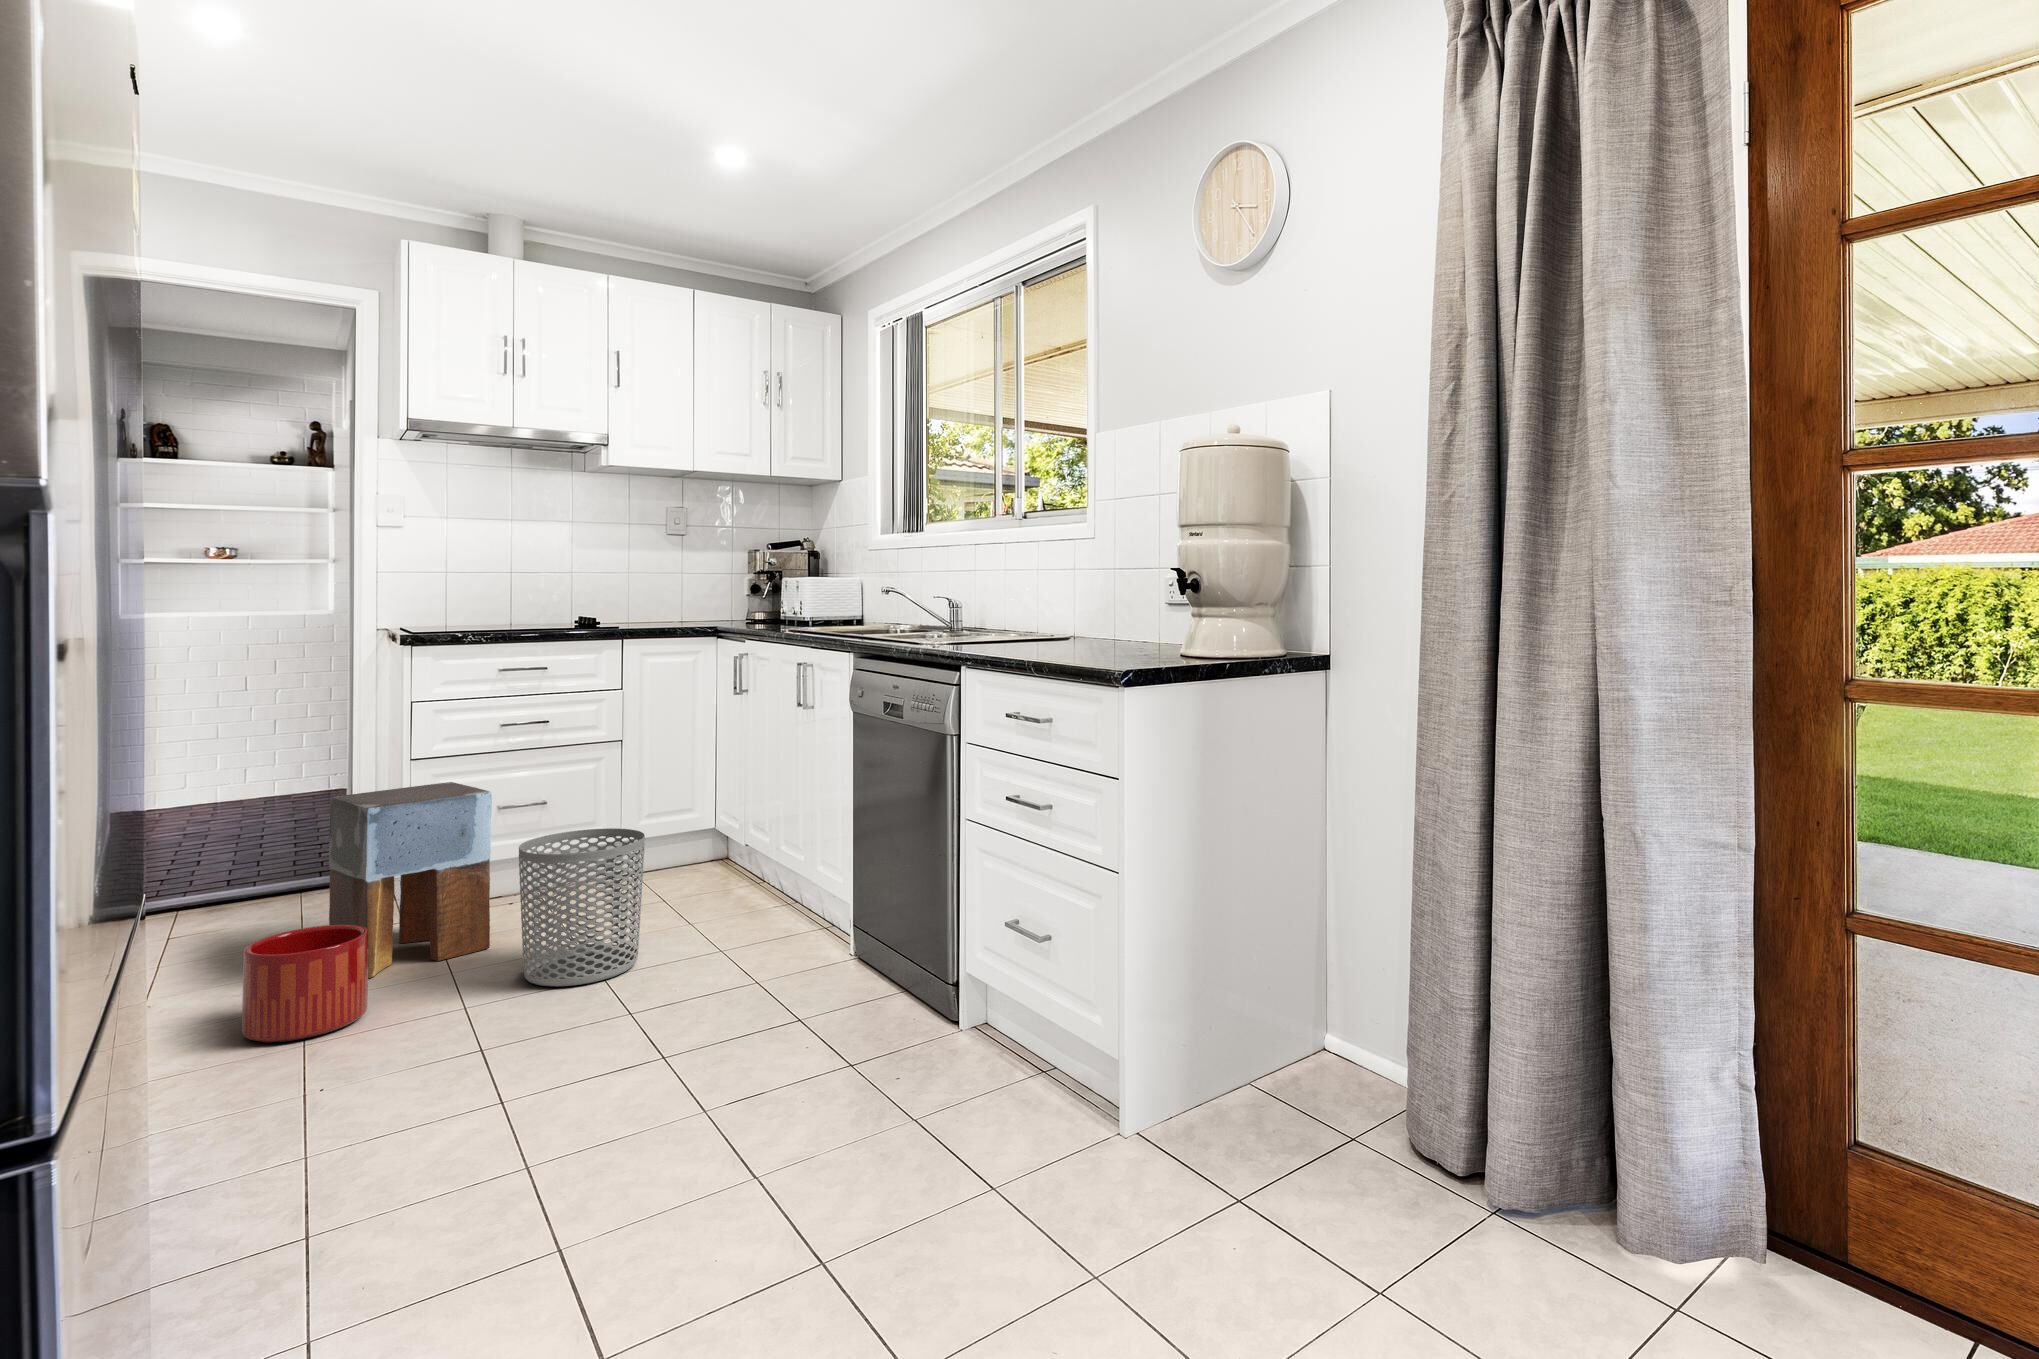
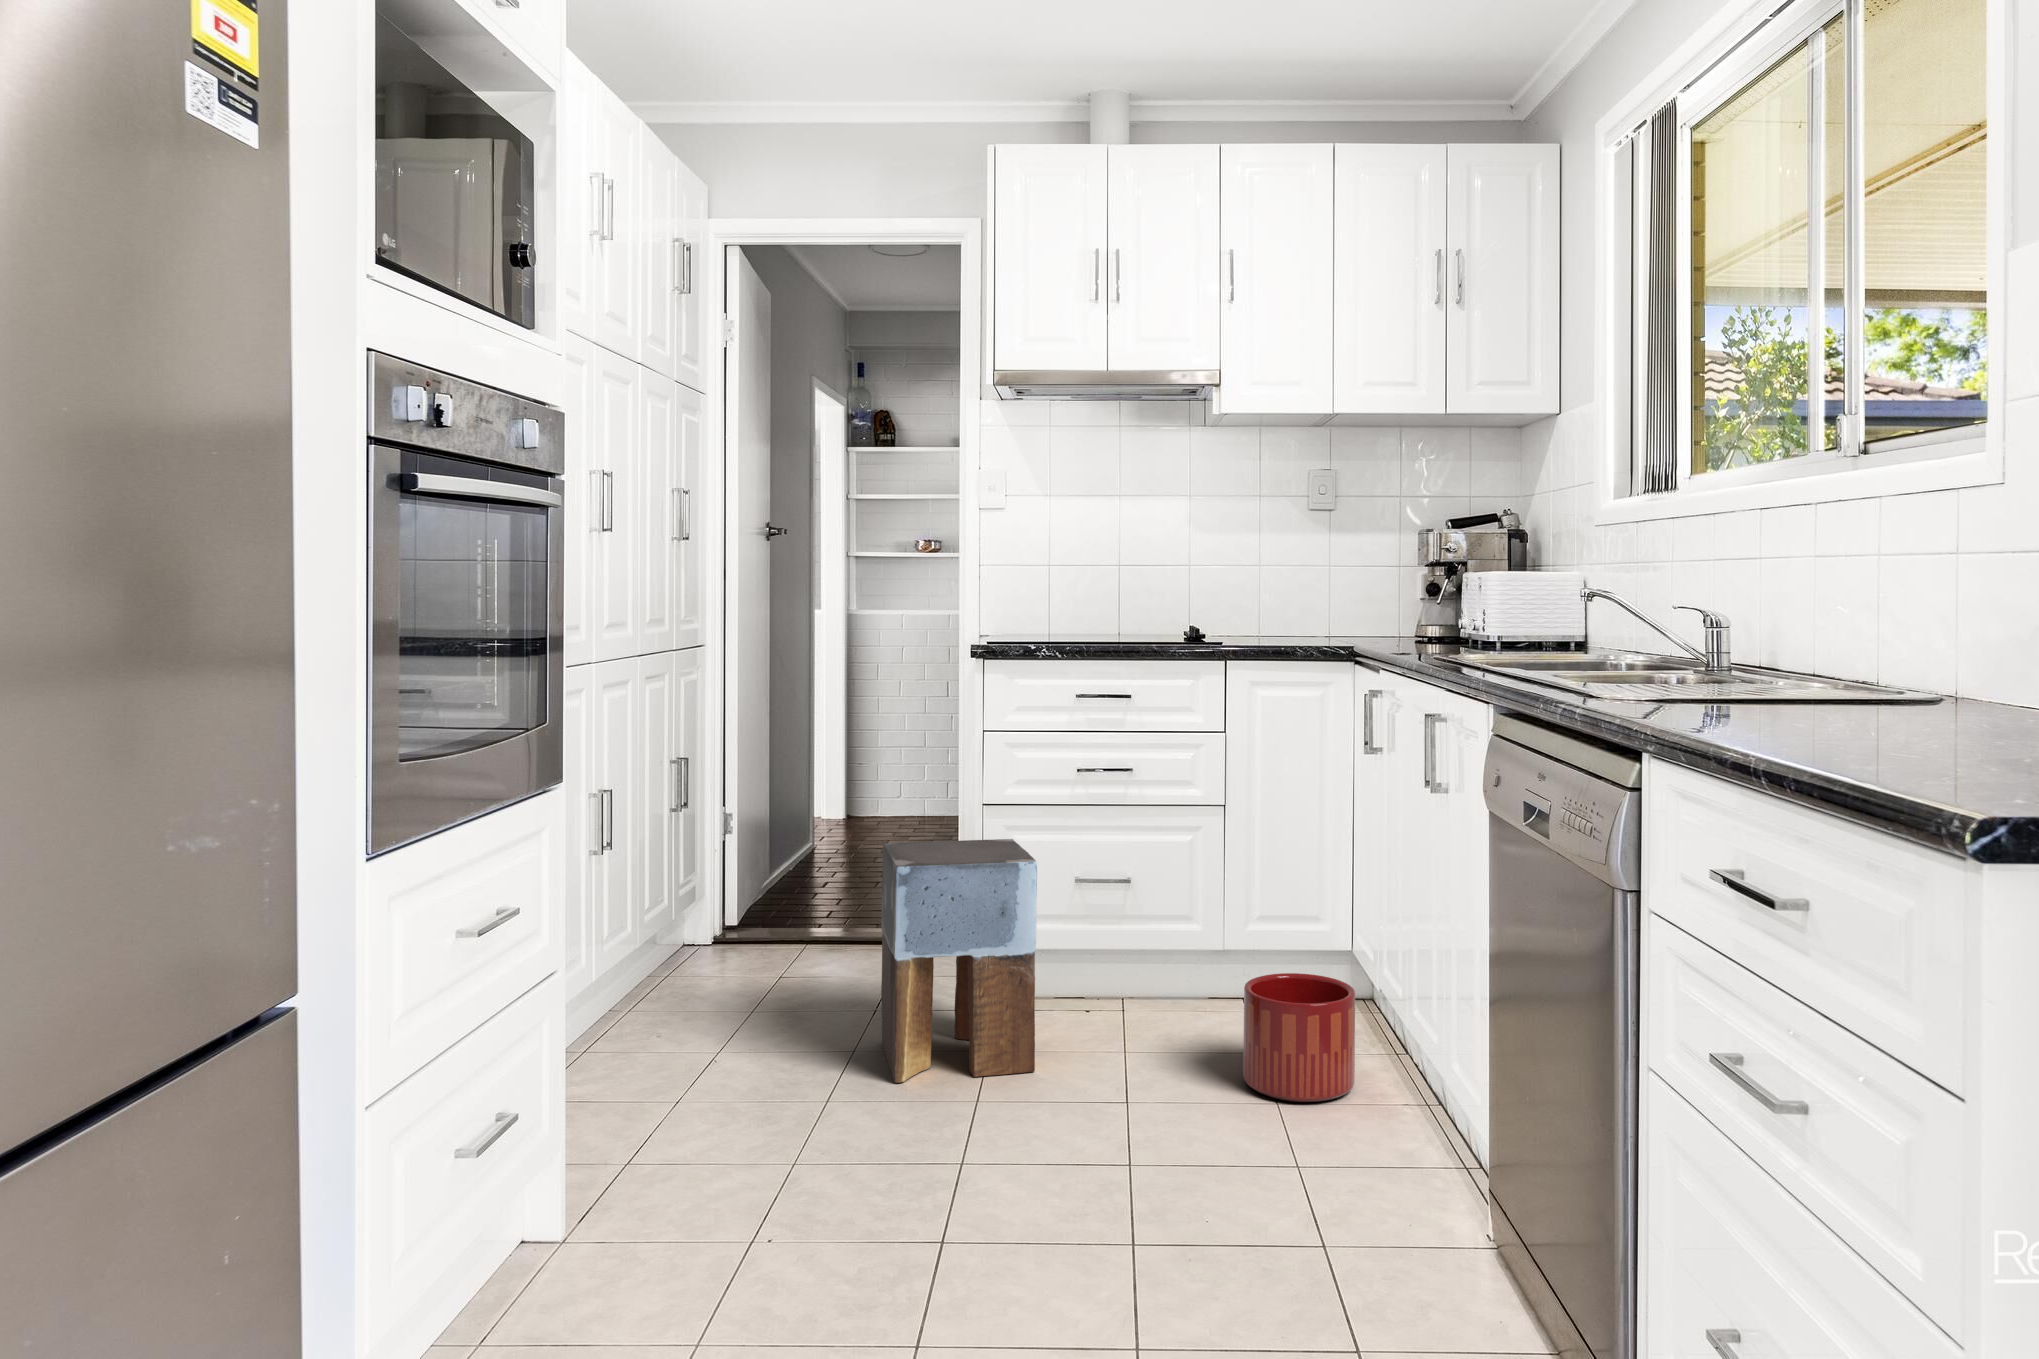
waste bin: present [519,828,645,986] -> none [1036,934,1195,1167]
planter: present [242,925,368,1042] -> present [1243,973,1355,1102]

